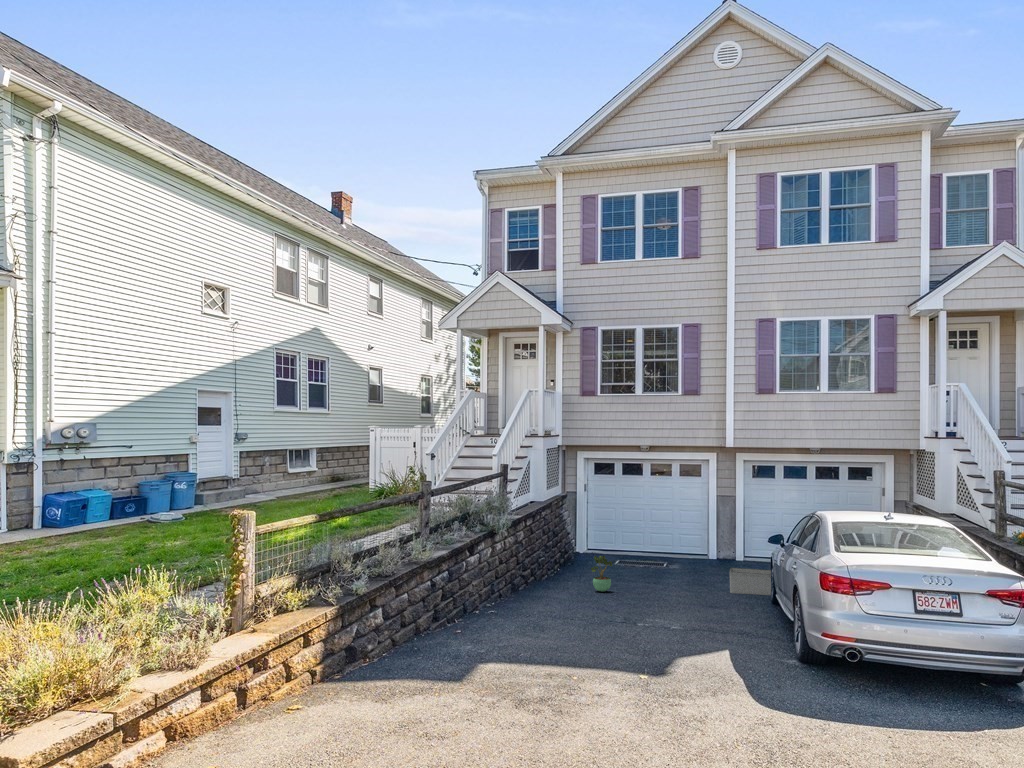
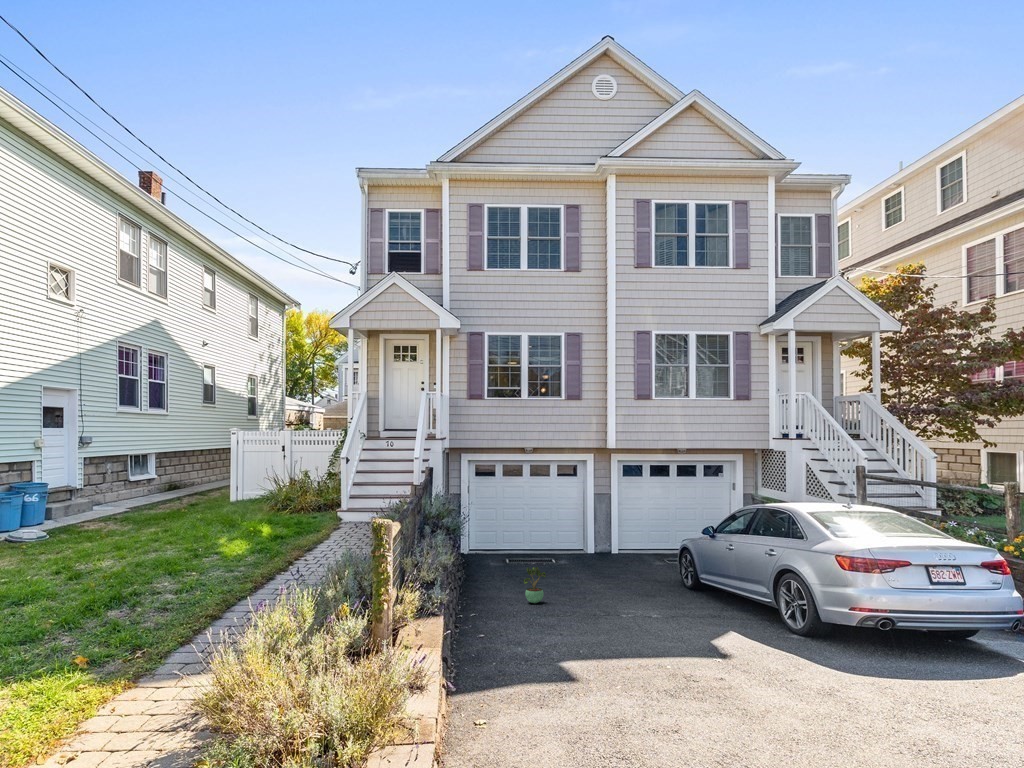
storage bin: present [729,568,771,595] -> none [645,569,686,594]

